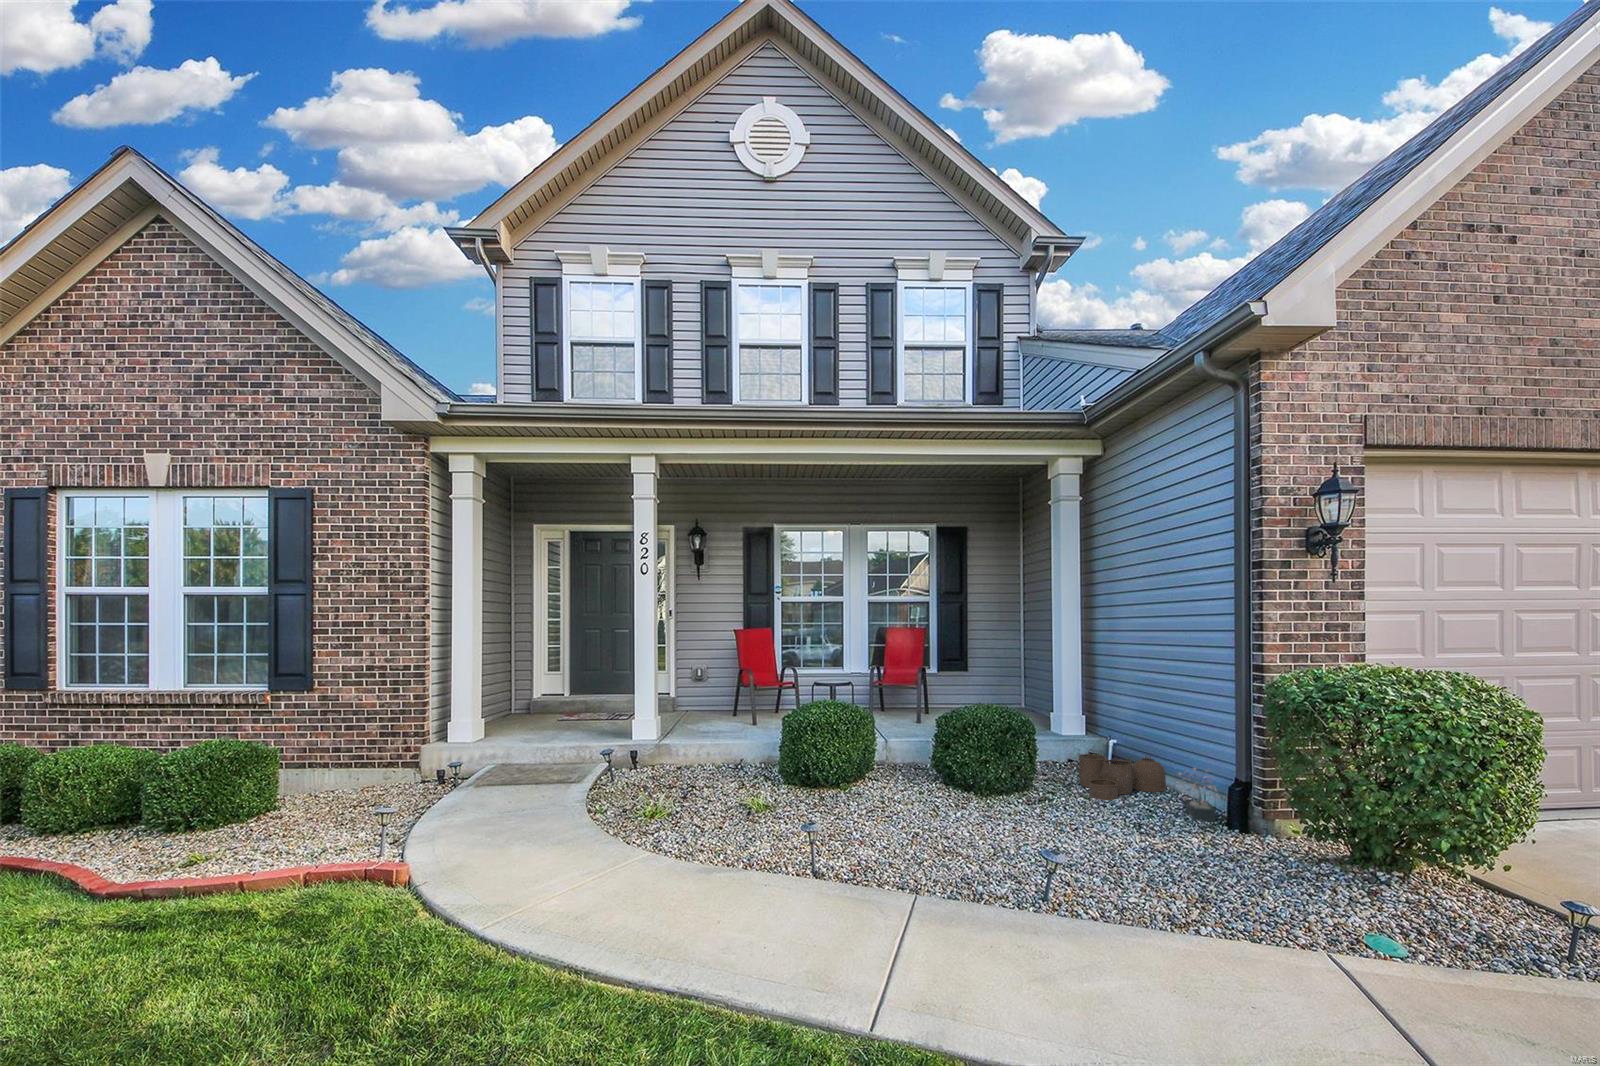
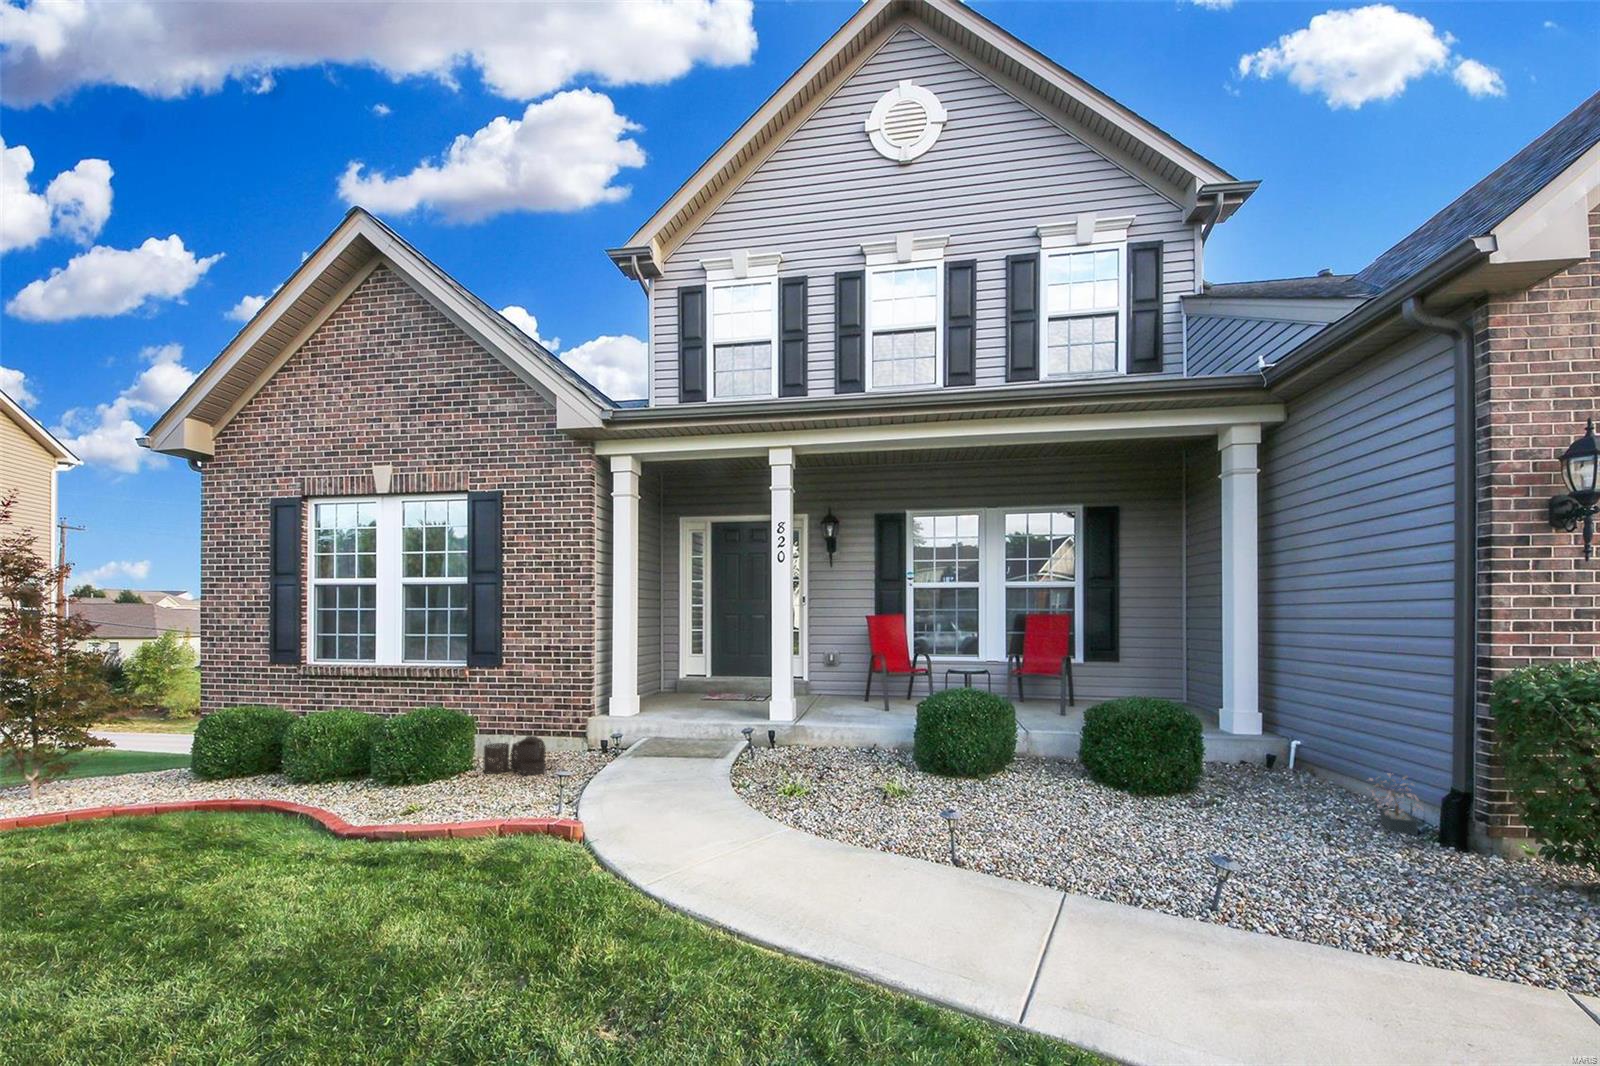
woven basket: present [1079,750,1166,800] -> present [484,736,546,776]

